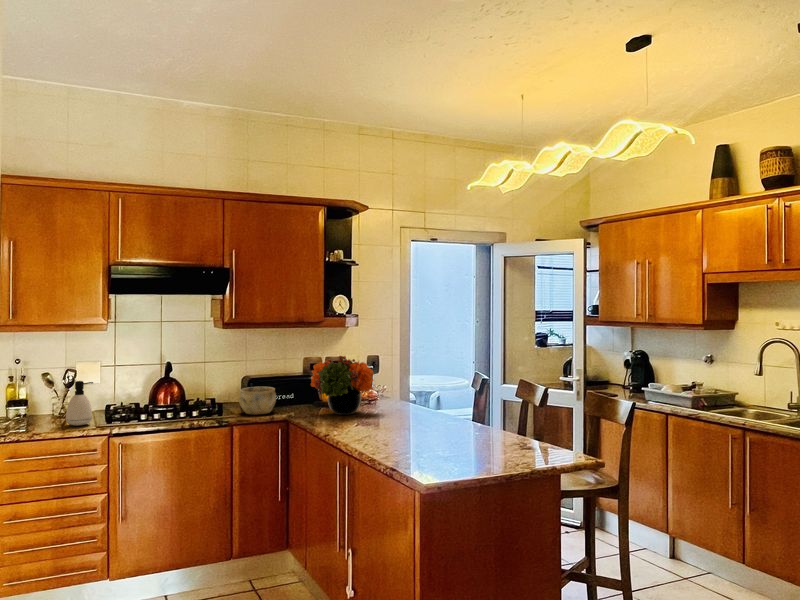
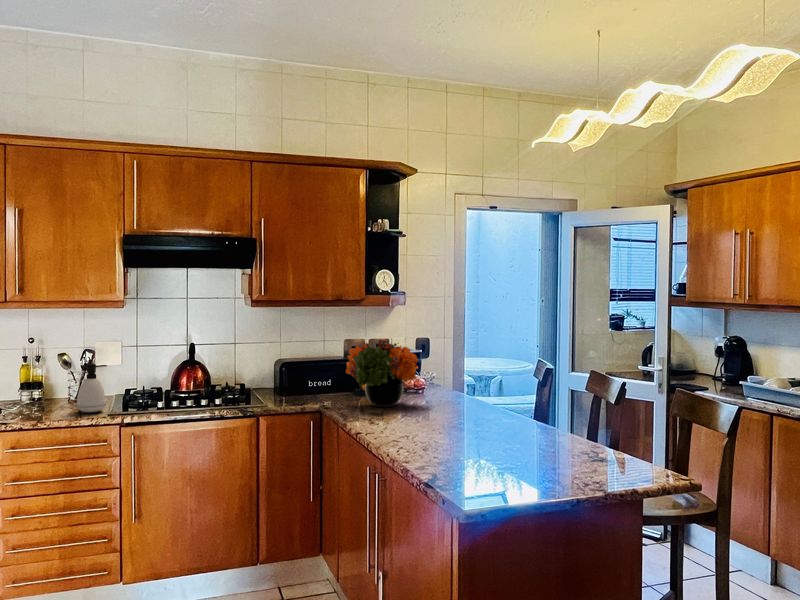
ceramic bowl: present [239,387,276,414] -> none [267,372,309,404]

